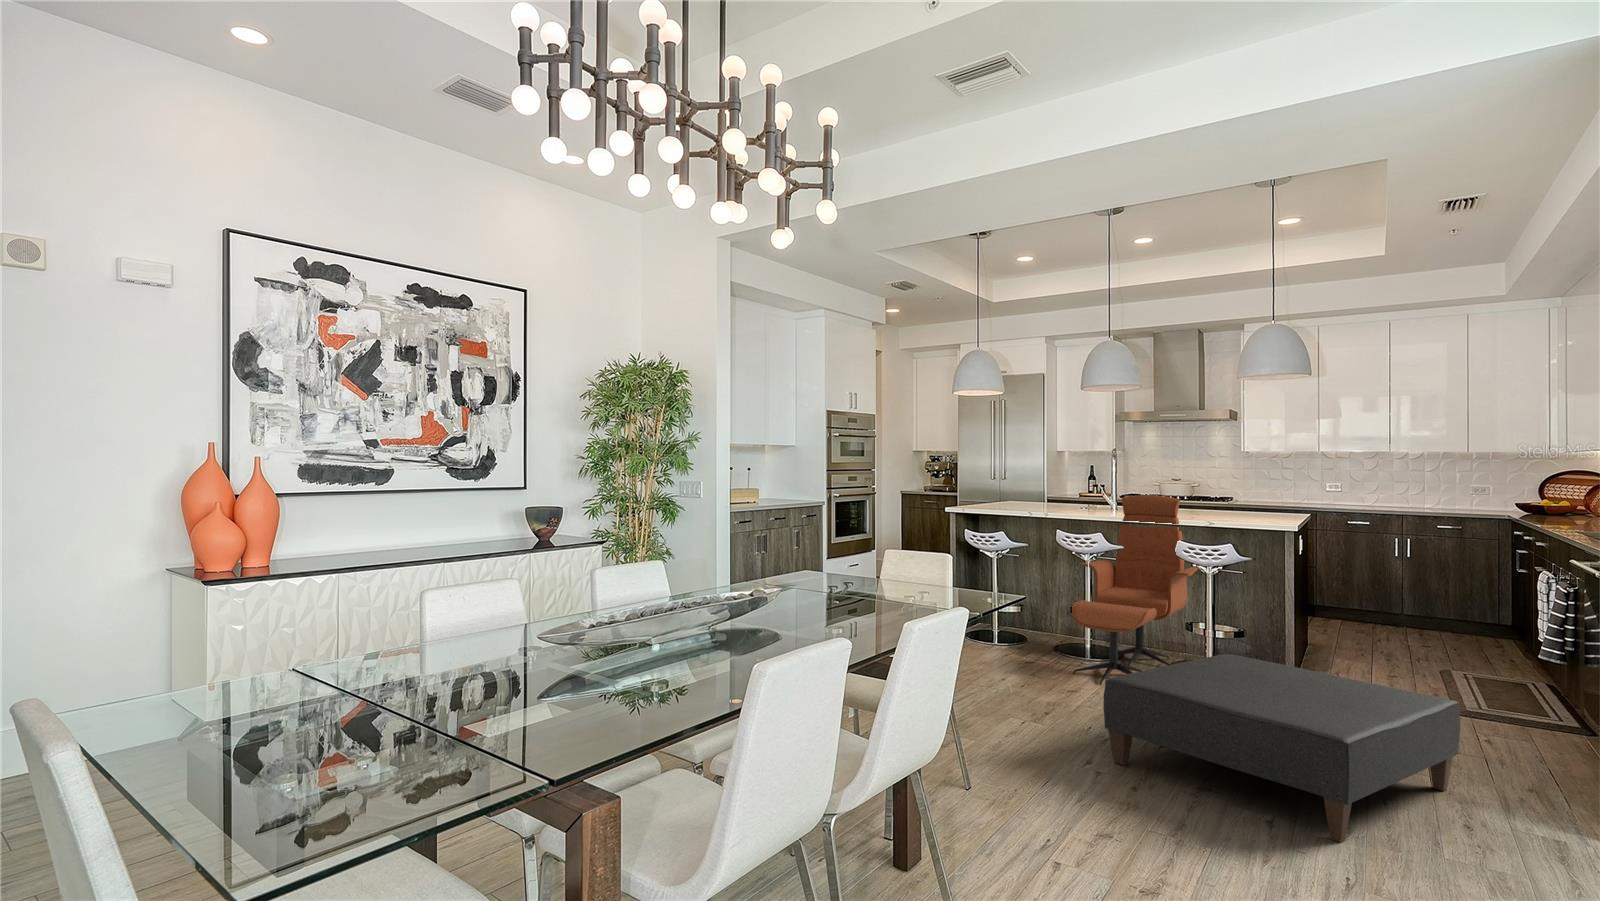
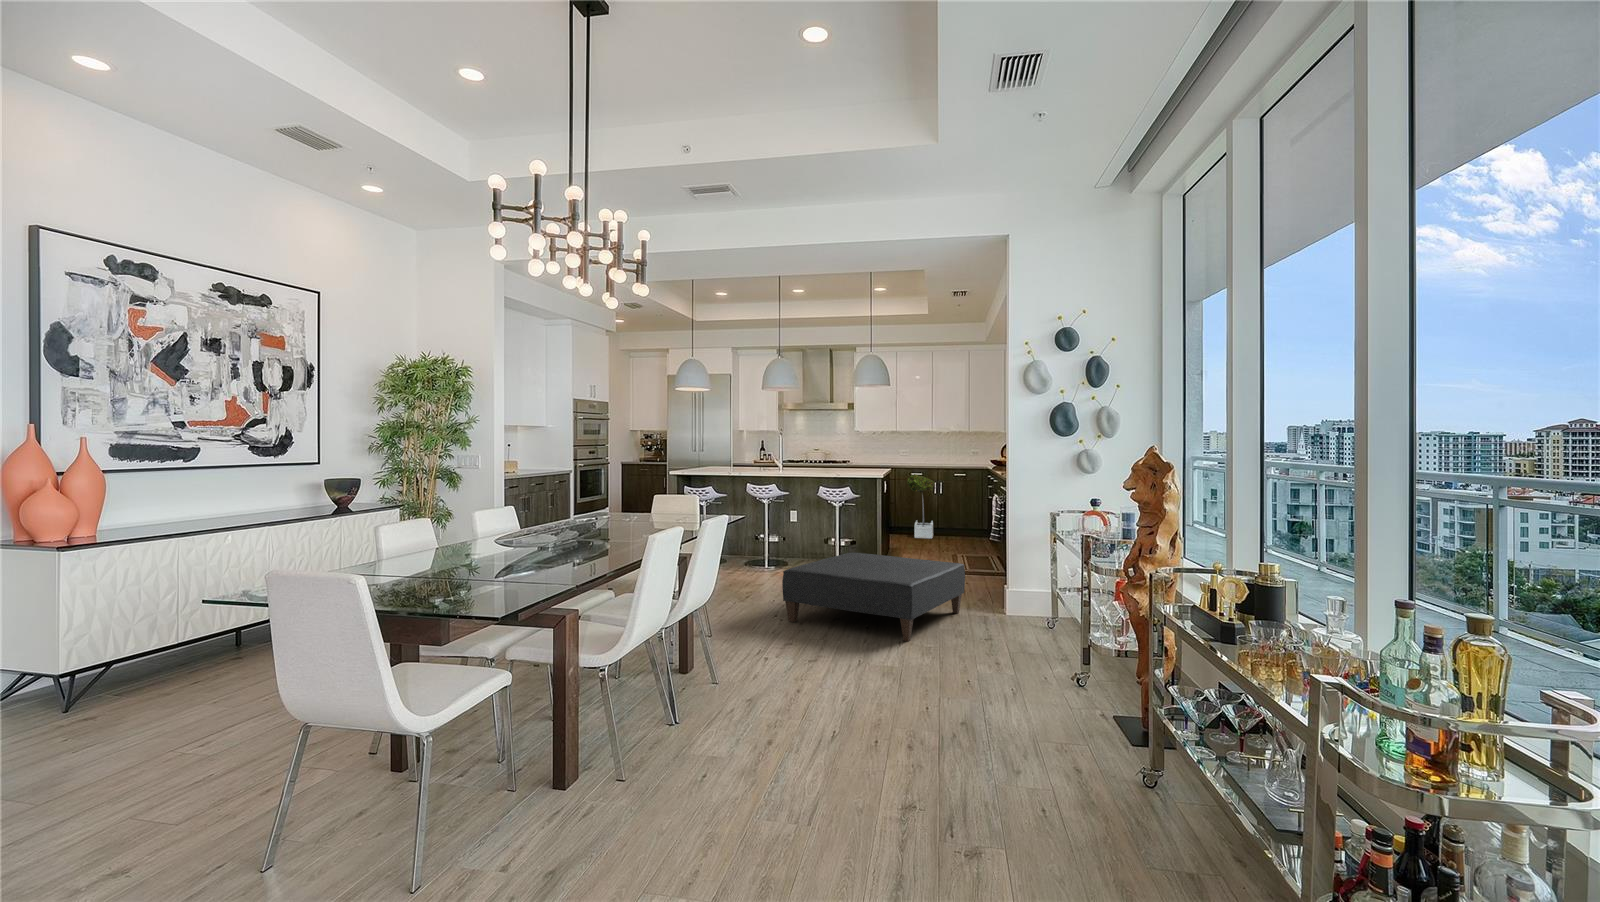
lounge chair: present [1072,495,1198,685] -> none [757,459,832,583]
potted tree: none [1331,522,1383,627] -> present [907,474,935,538]

